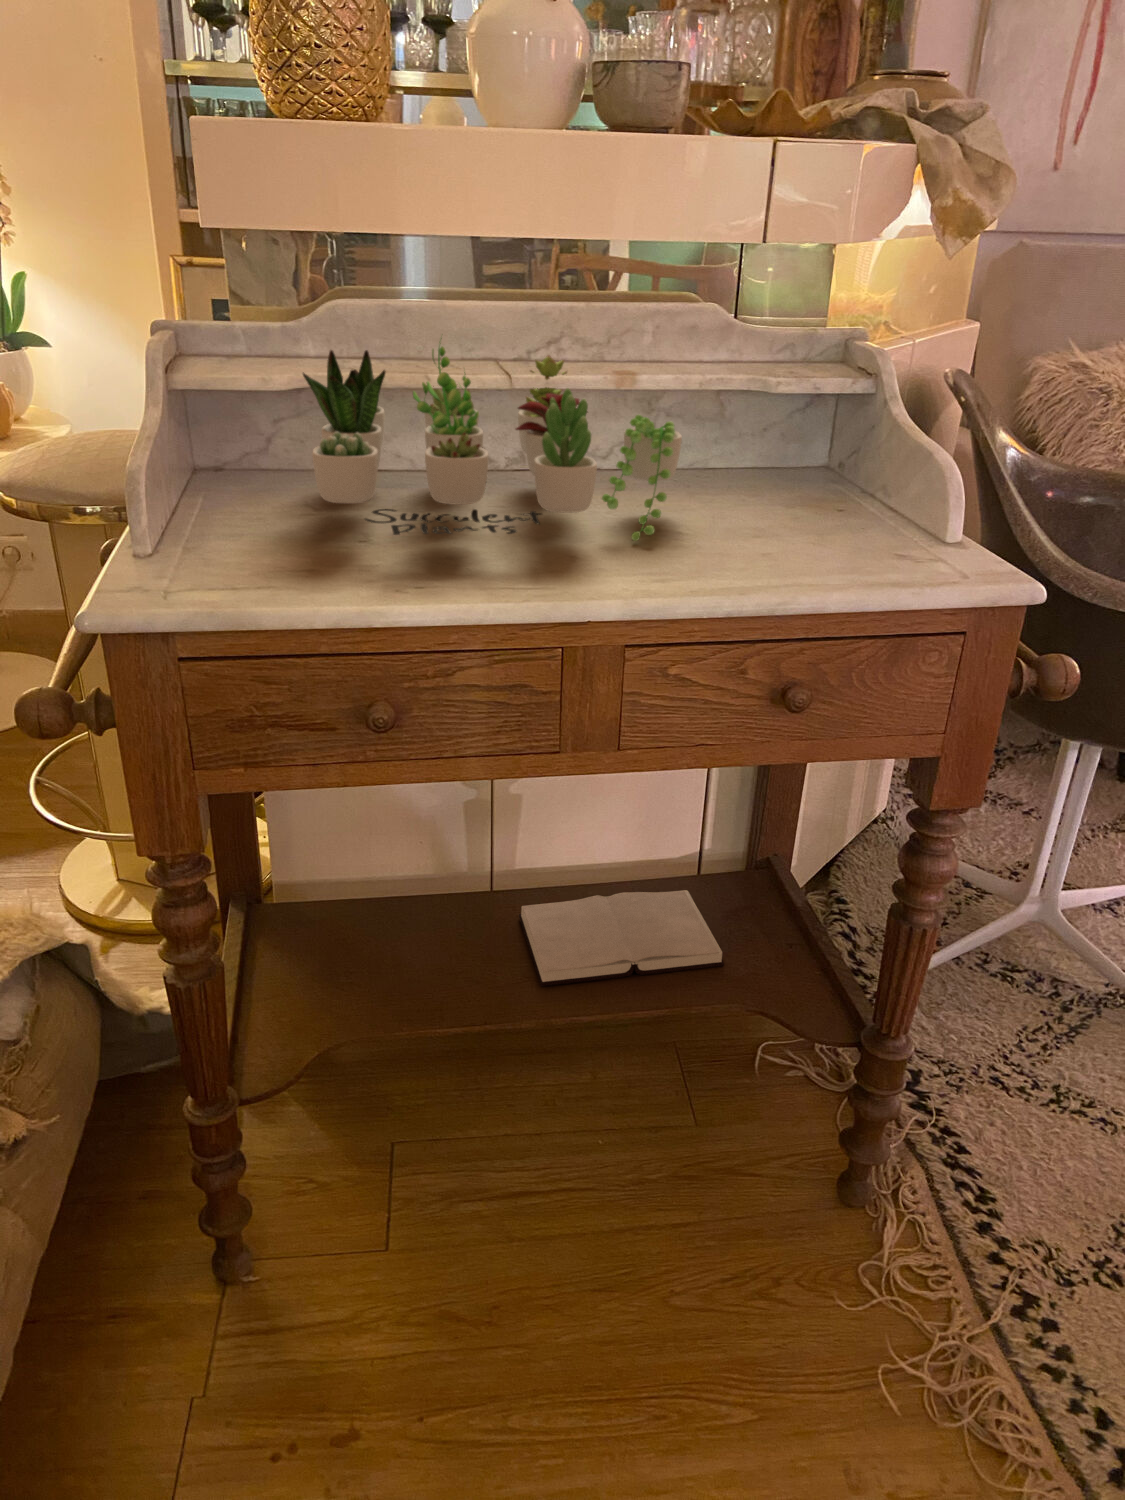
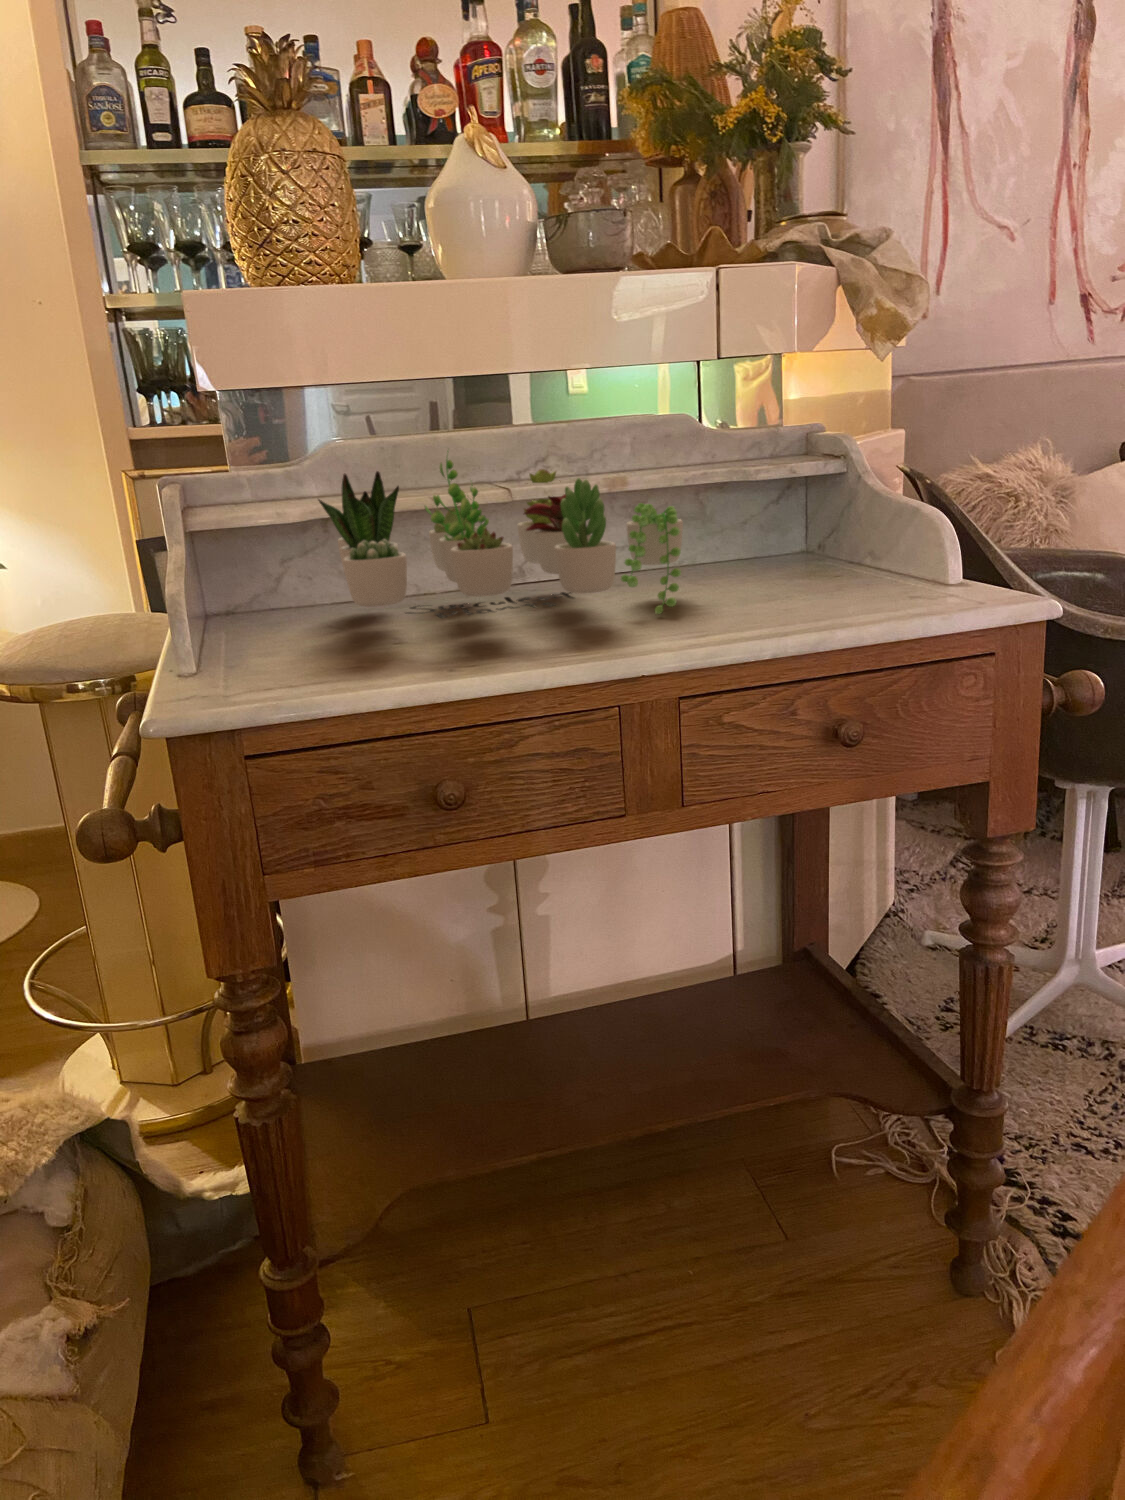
hardback book: present [519,890,724,986] -> none [569,989,791,1100]

